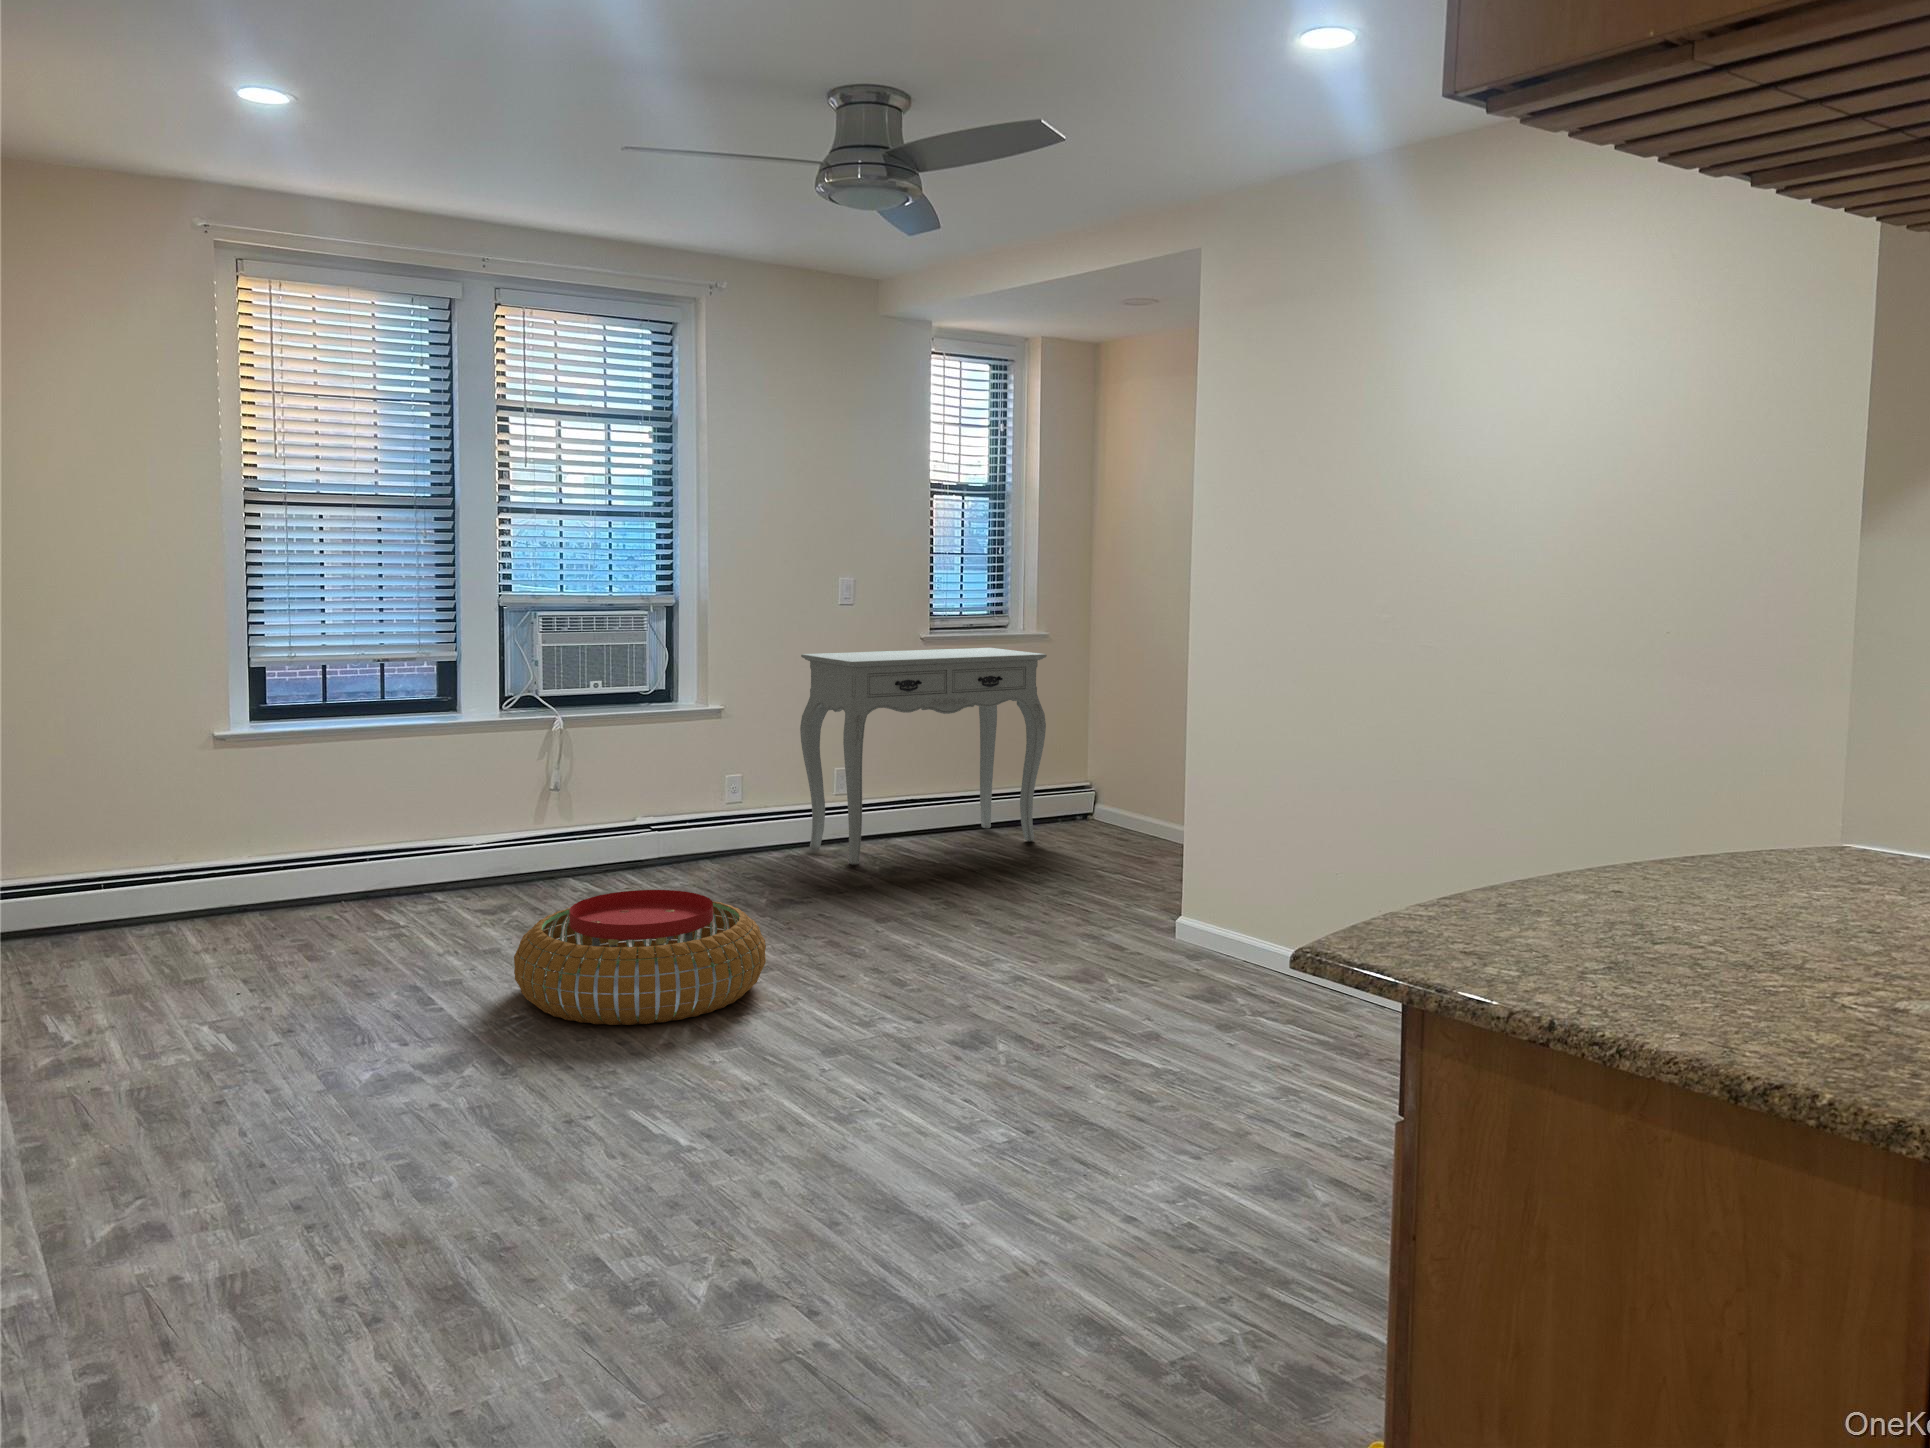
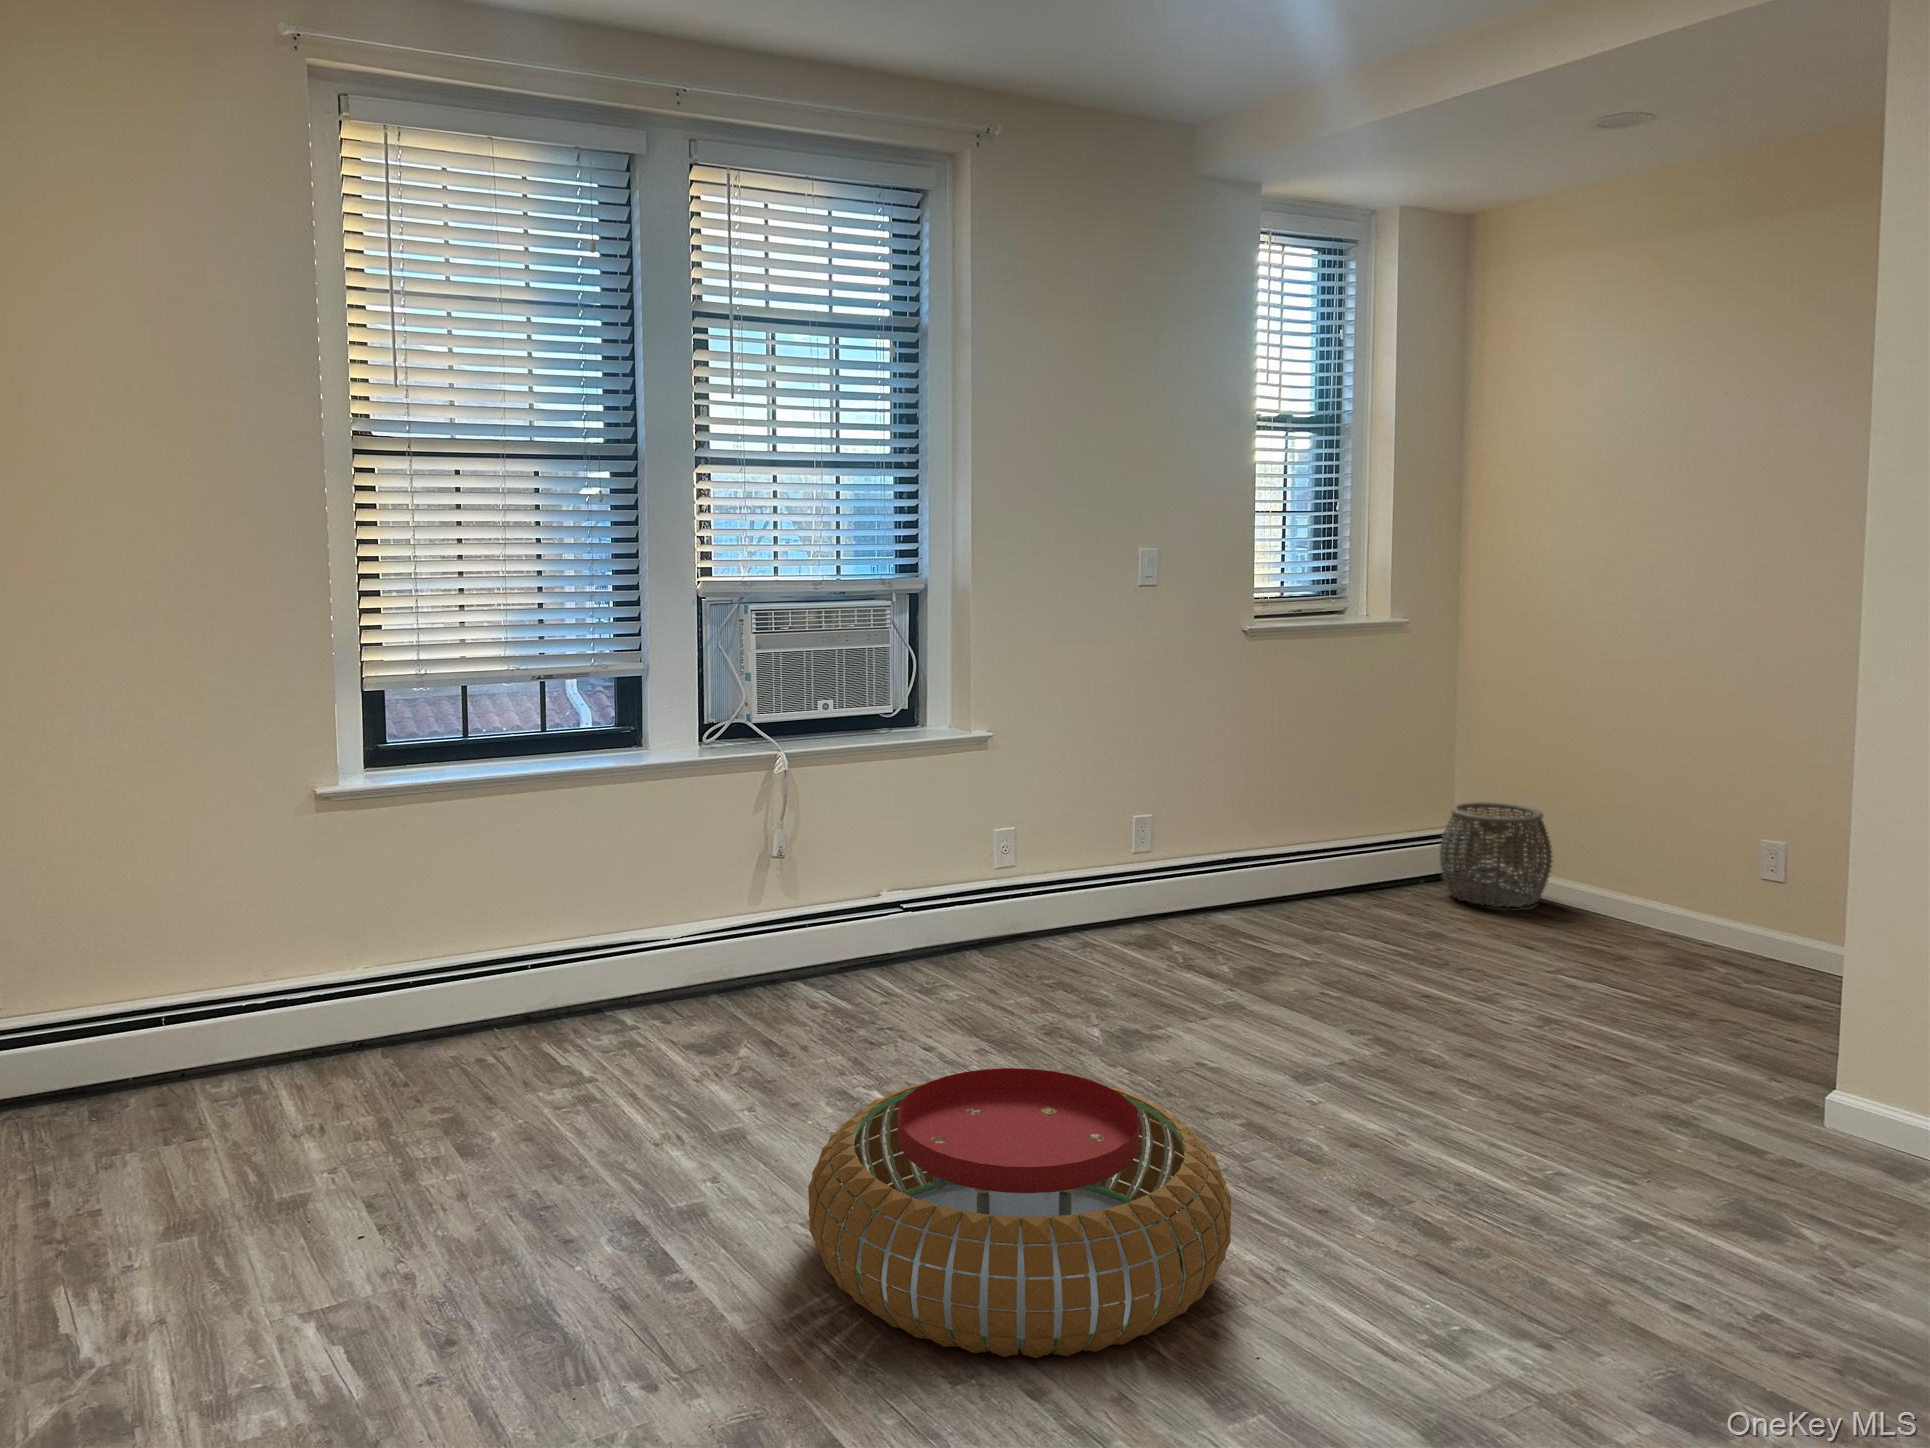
console table: present [800,648,1047,865] -> none [1092,644,1436,961]
woven basket: none [1067,762,1142,835] -> present [1439,802,1552,907]

